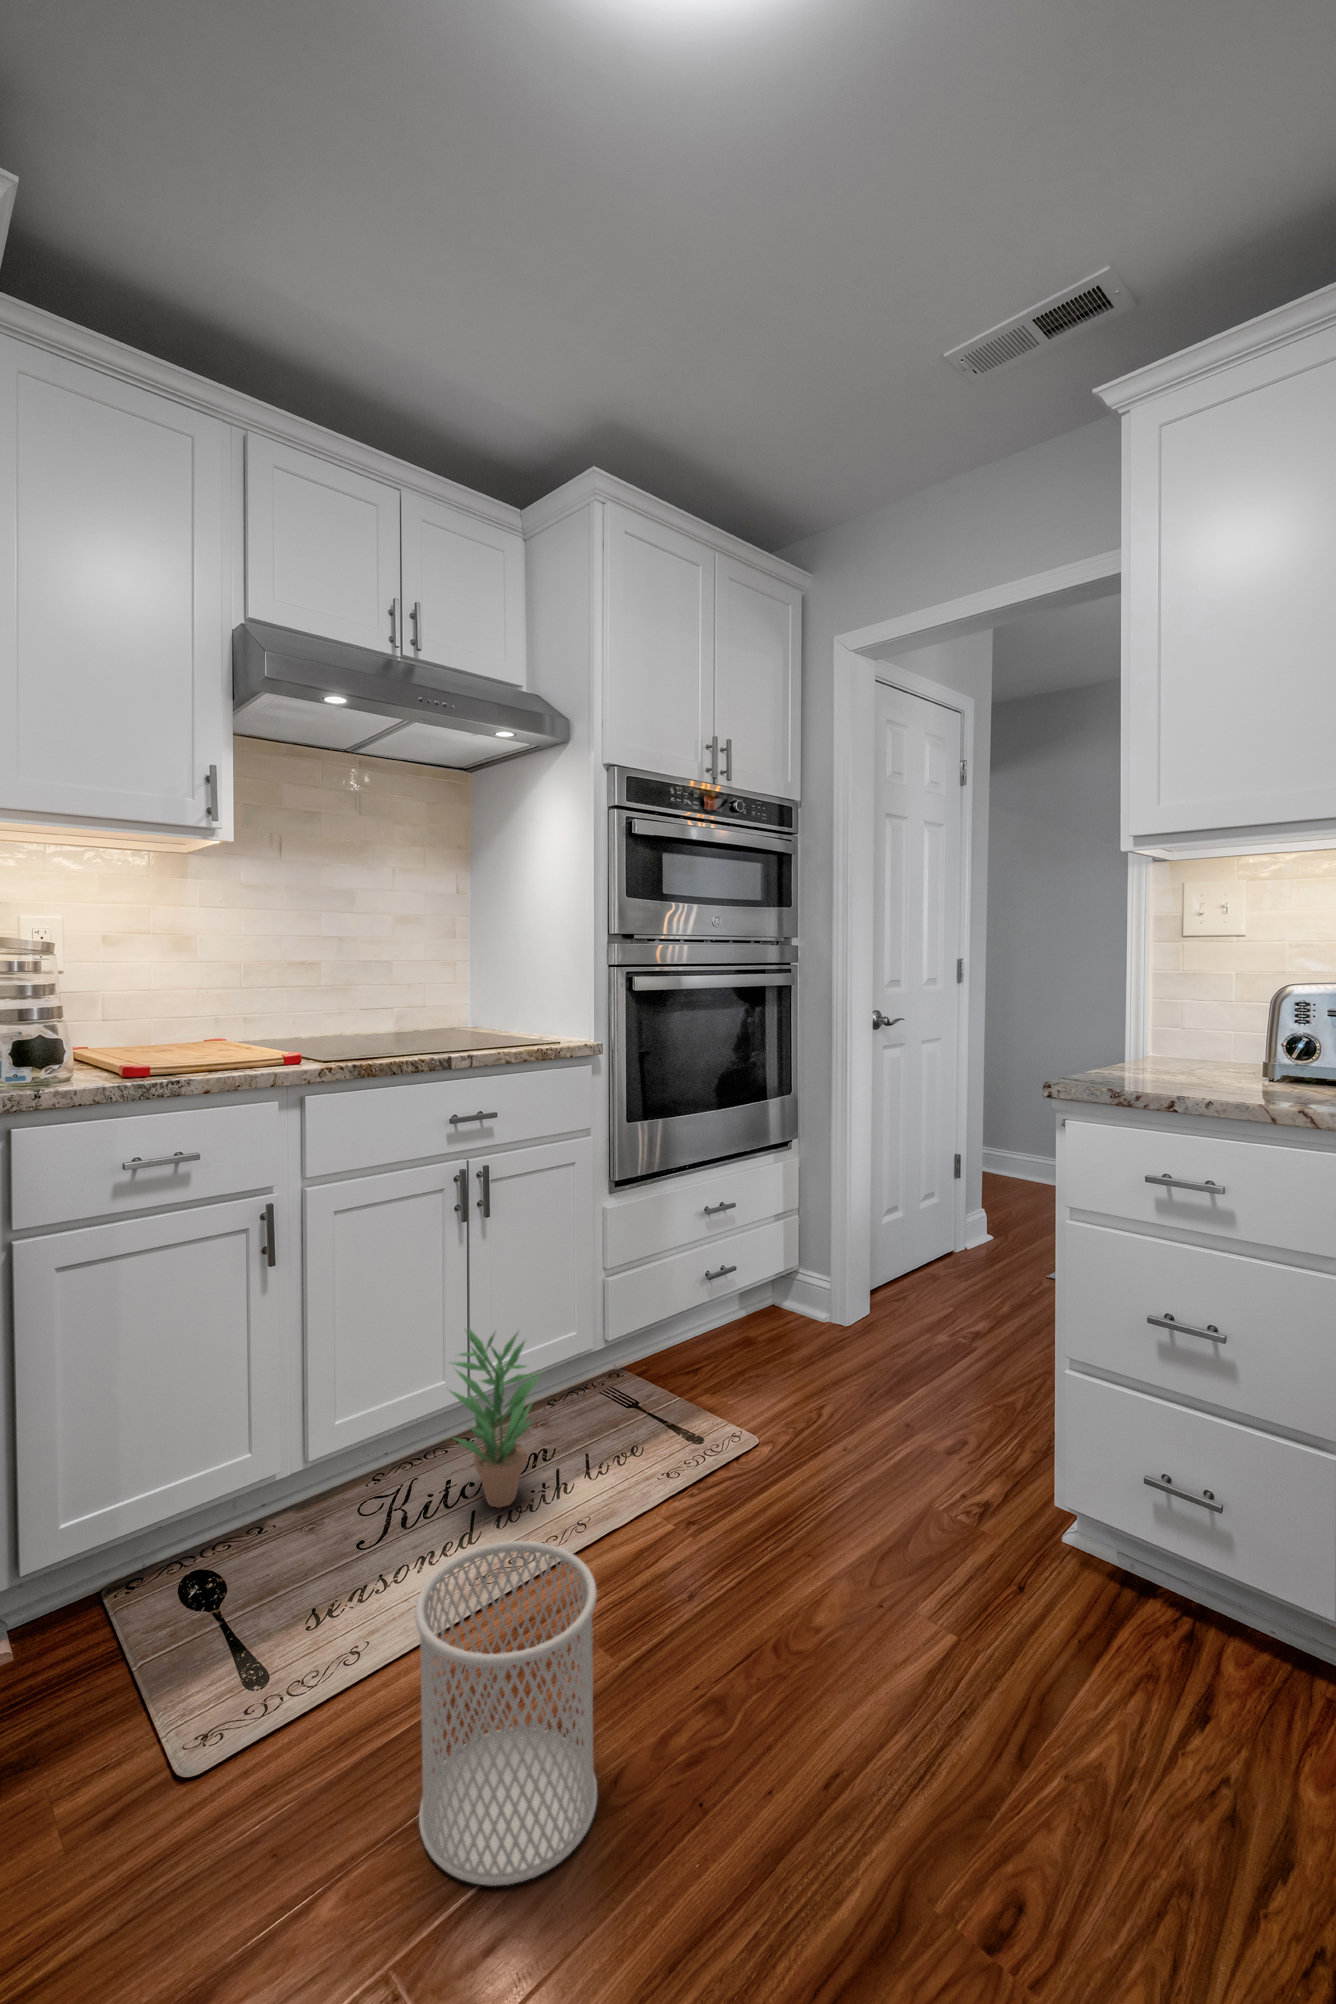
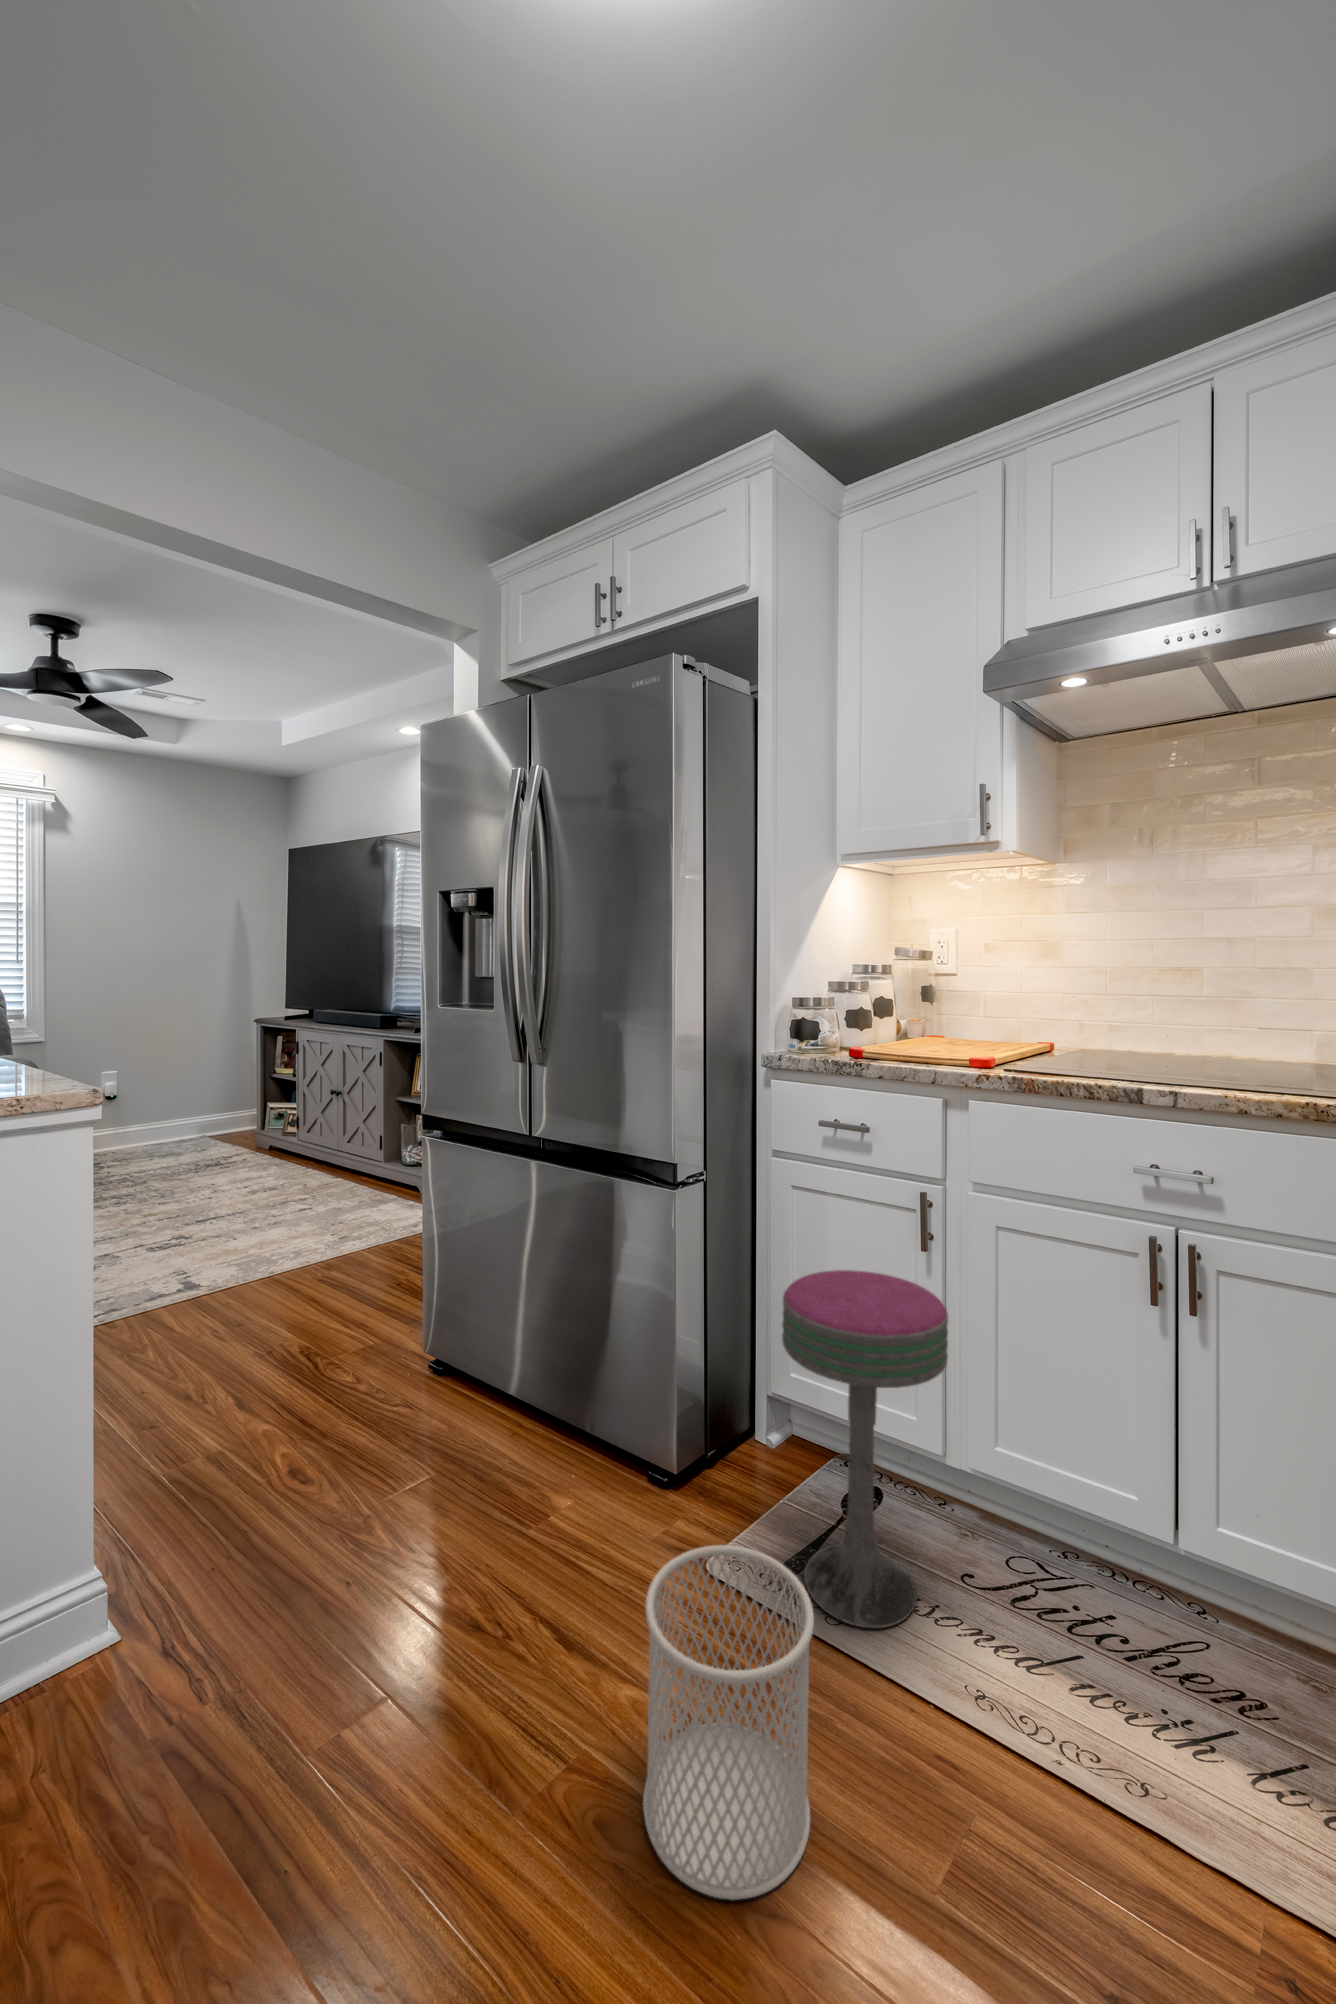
bar stool: none [206,1271,406,1674] -> present [782,1270,948,1628]
potted plant: present [450,1329,540,1508] -> none [1050,1436,1204,1697]

